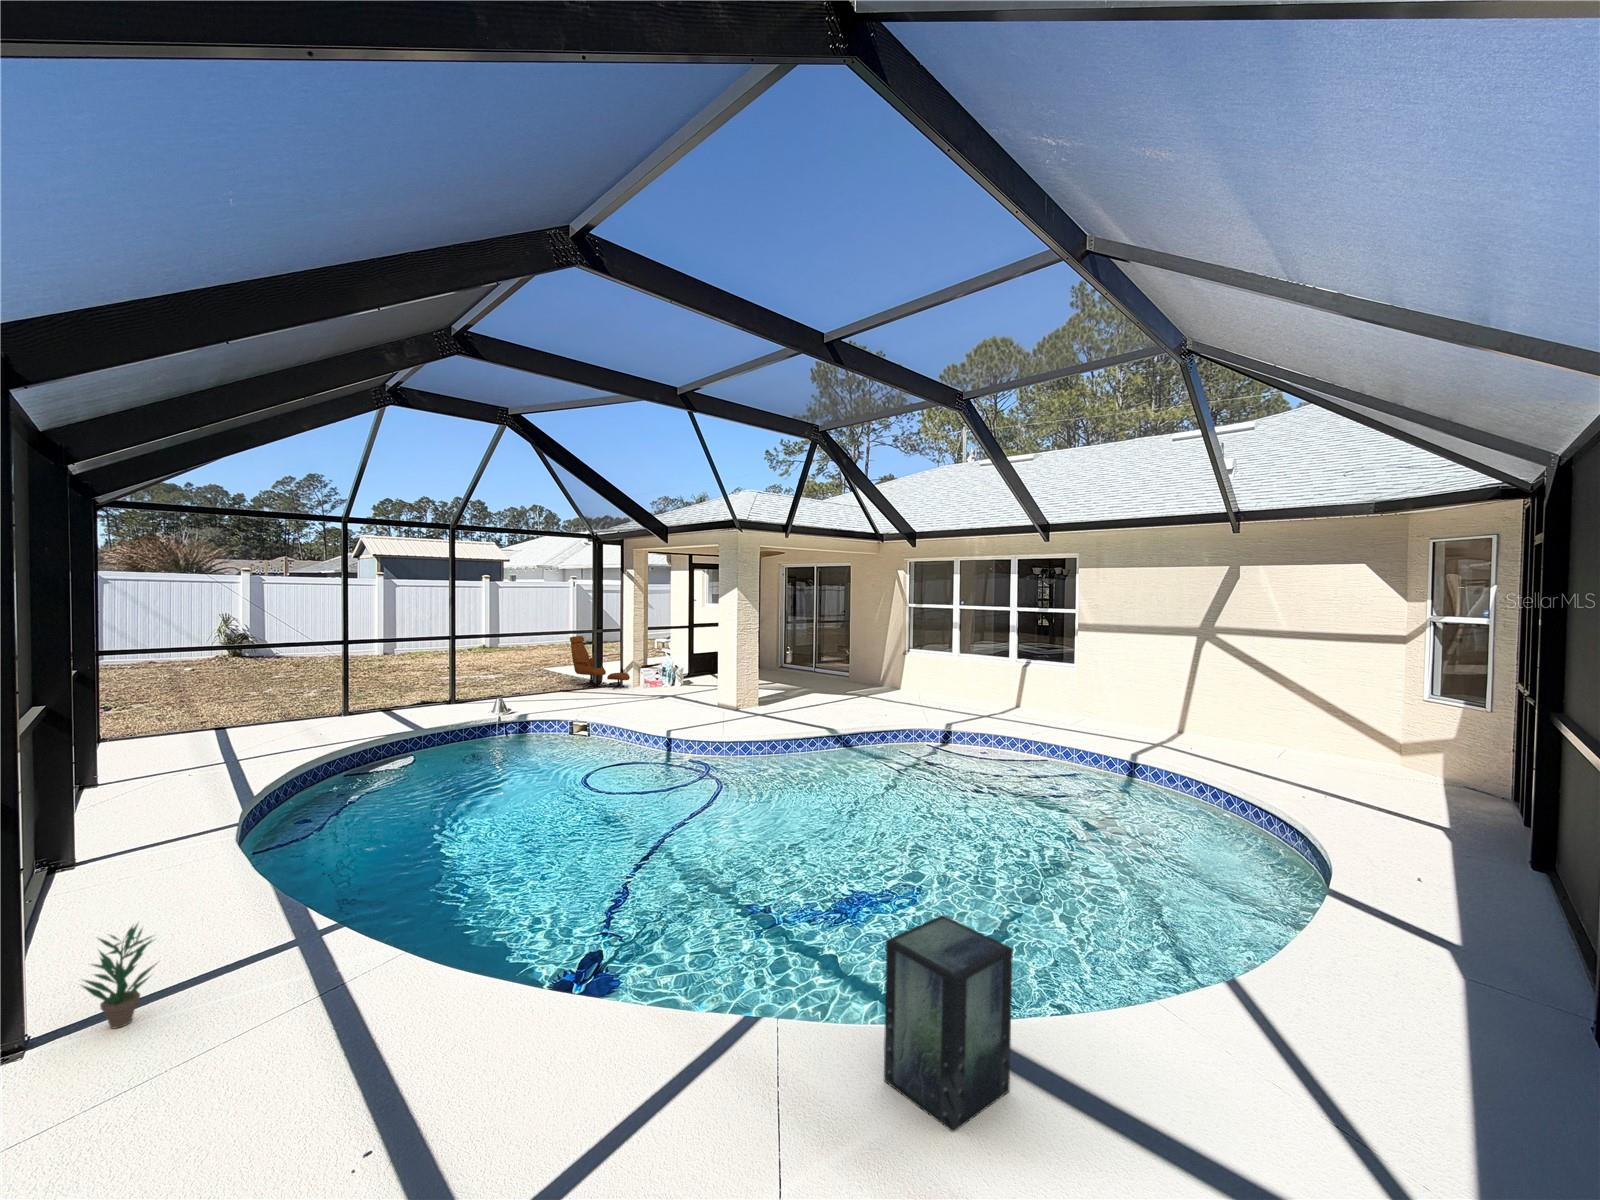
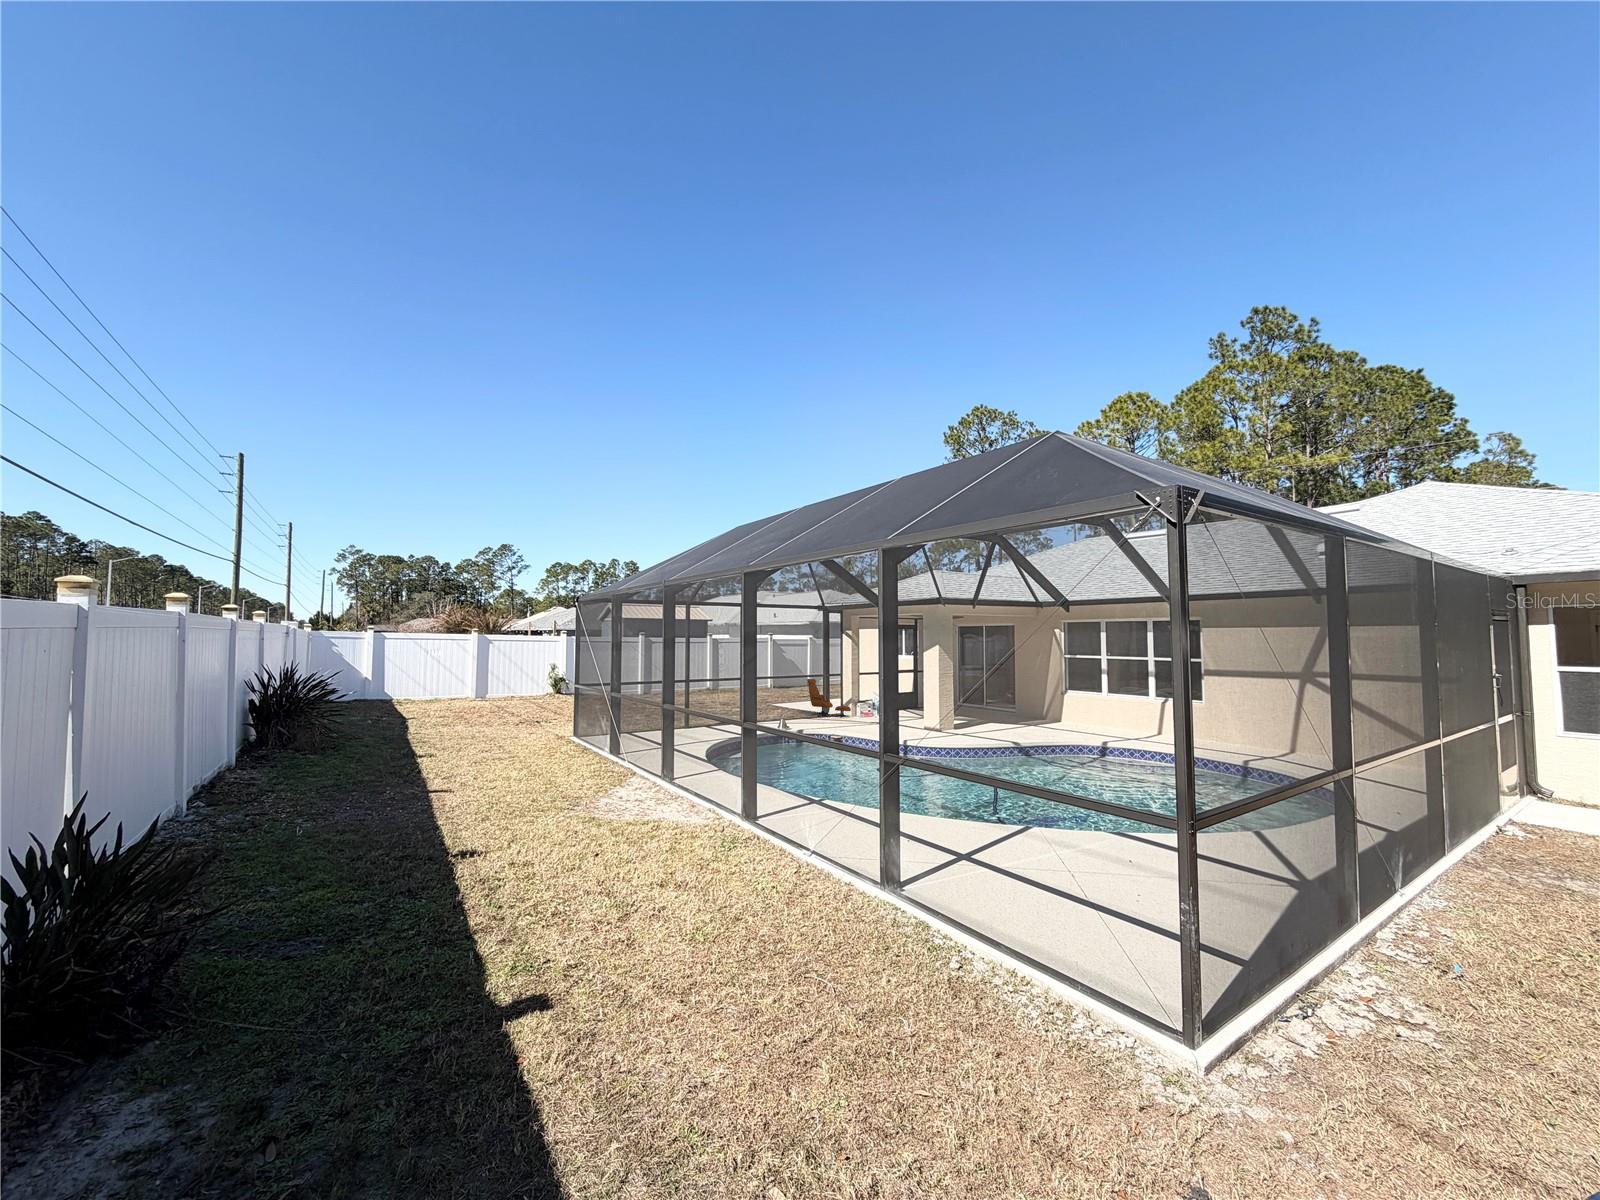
storage box: present [884,915,1013,1132] -> none [1099,784,1154,855]
potted plant: present [82,924,155,1028] -> none [772,778,795,819]

